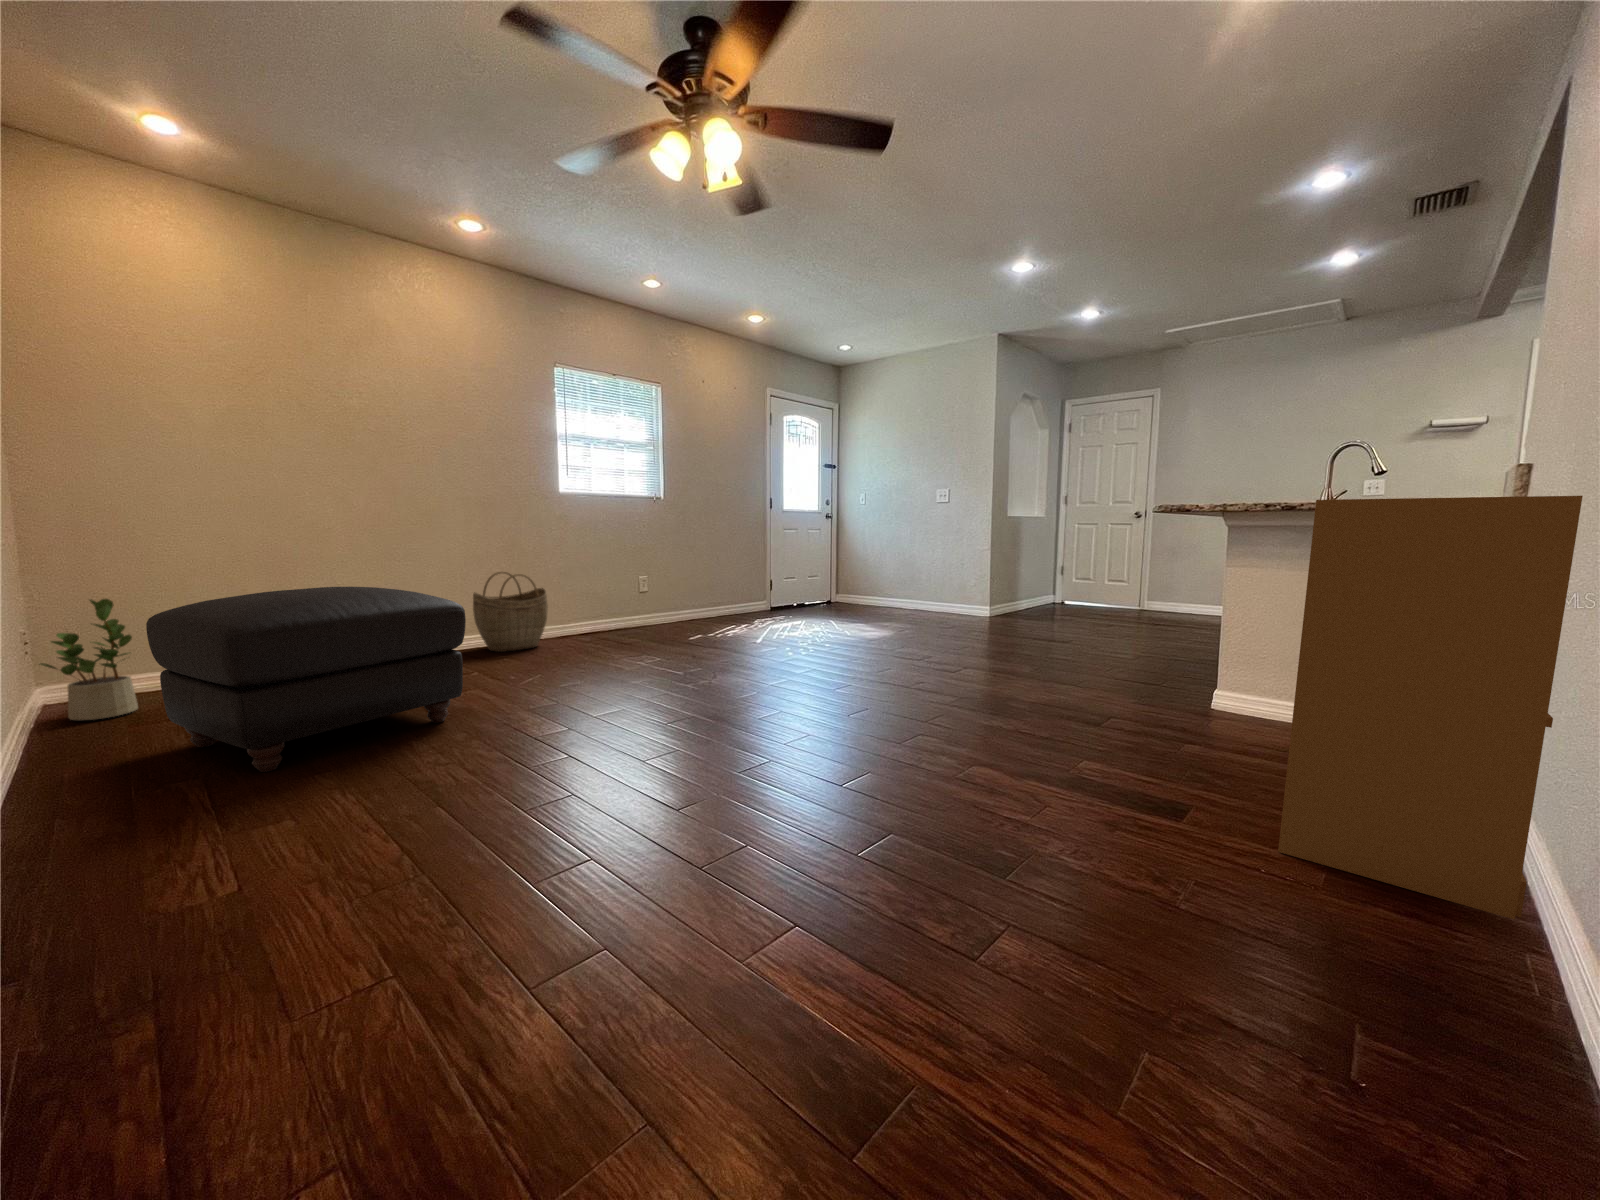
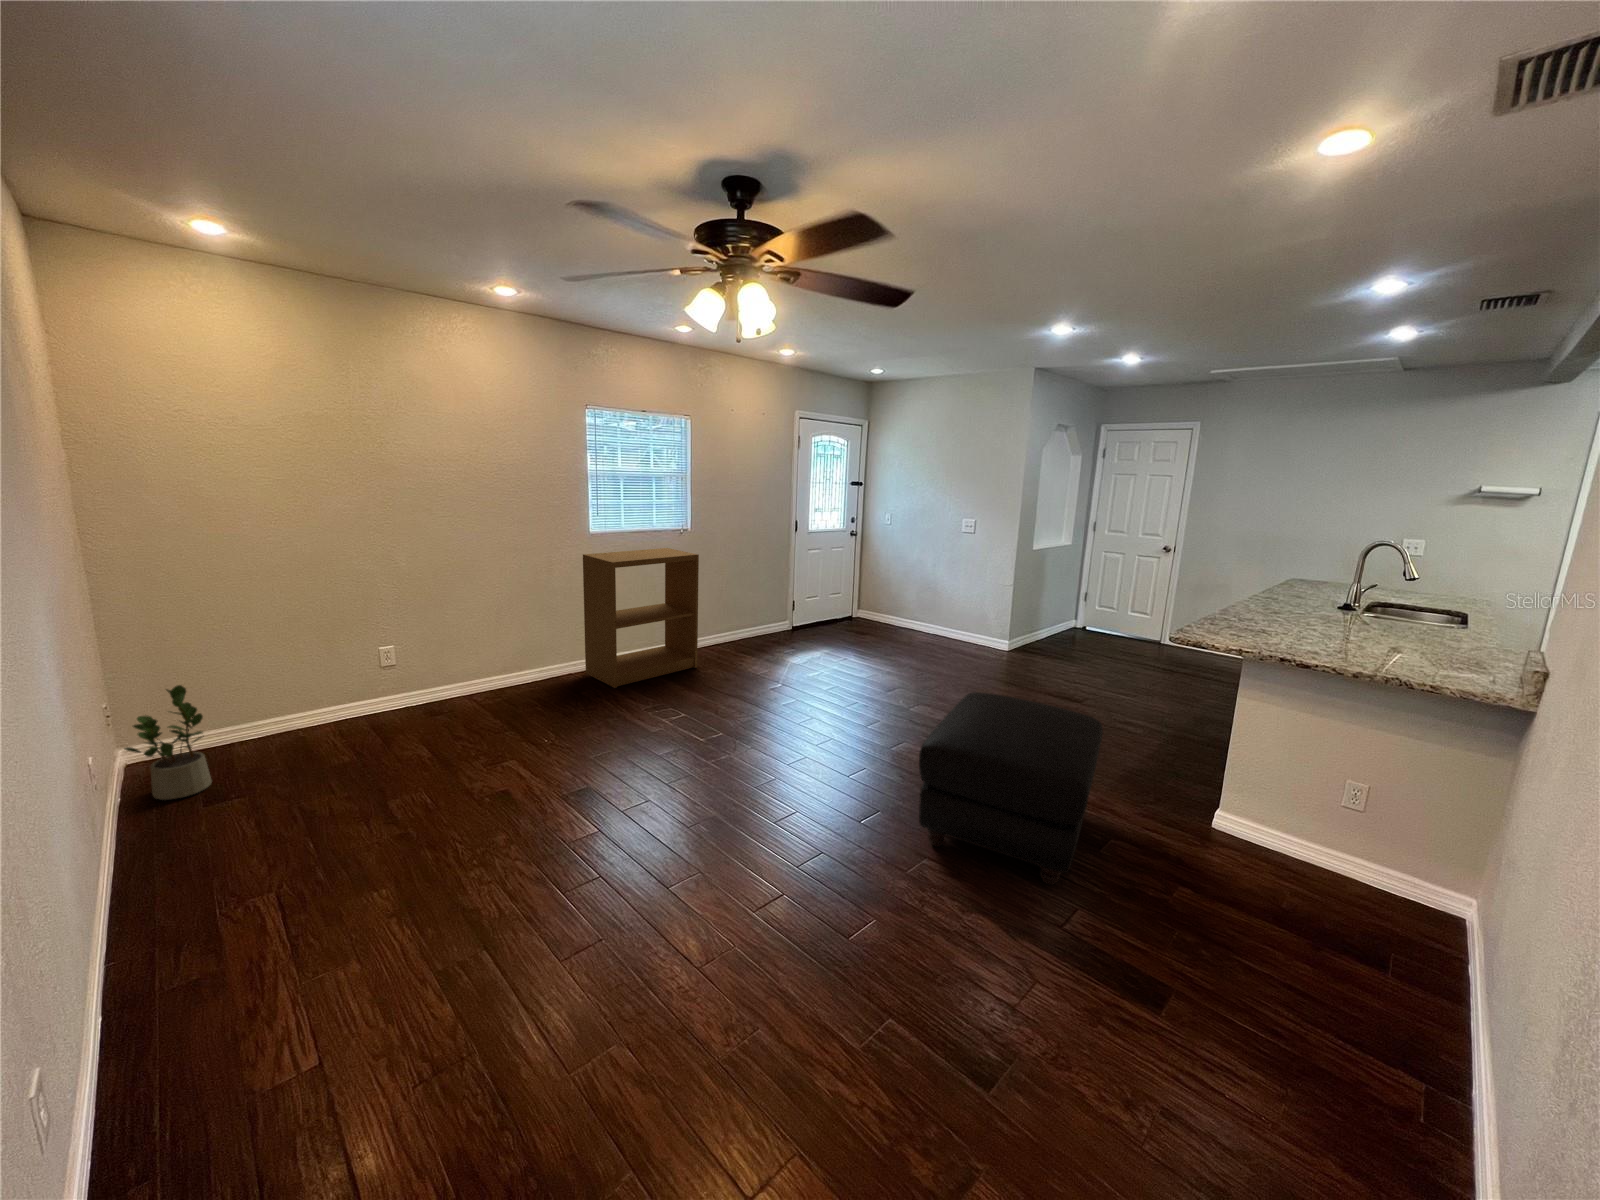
bookshelf: present [1278,496,1583,919] -> present [583,548,699,688]
woven basket: present [473,572,548,652] -> none [507,616,578,698]
ottoman: present [146,587,466,772] -> present [919,692,1103,885]

